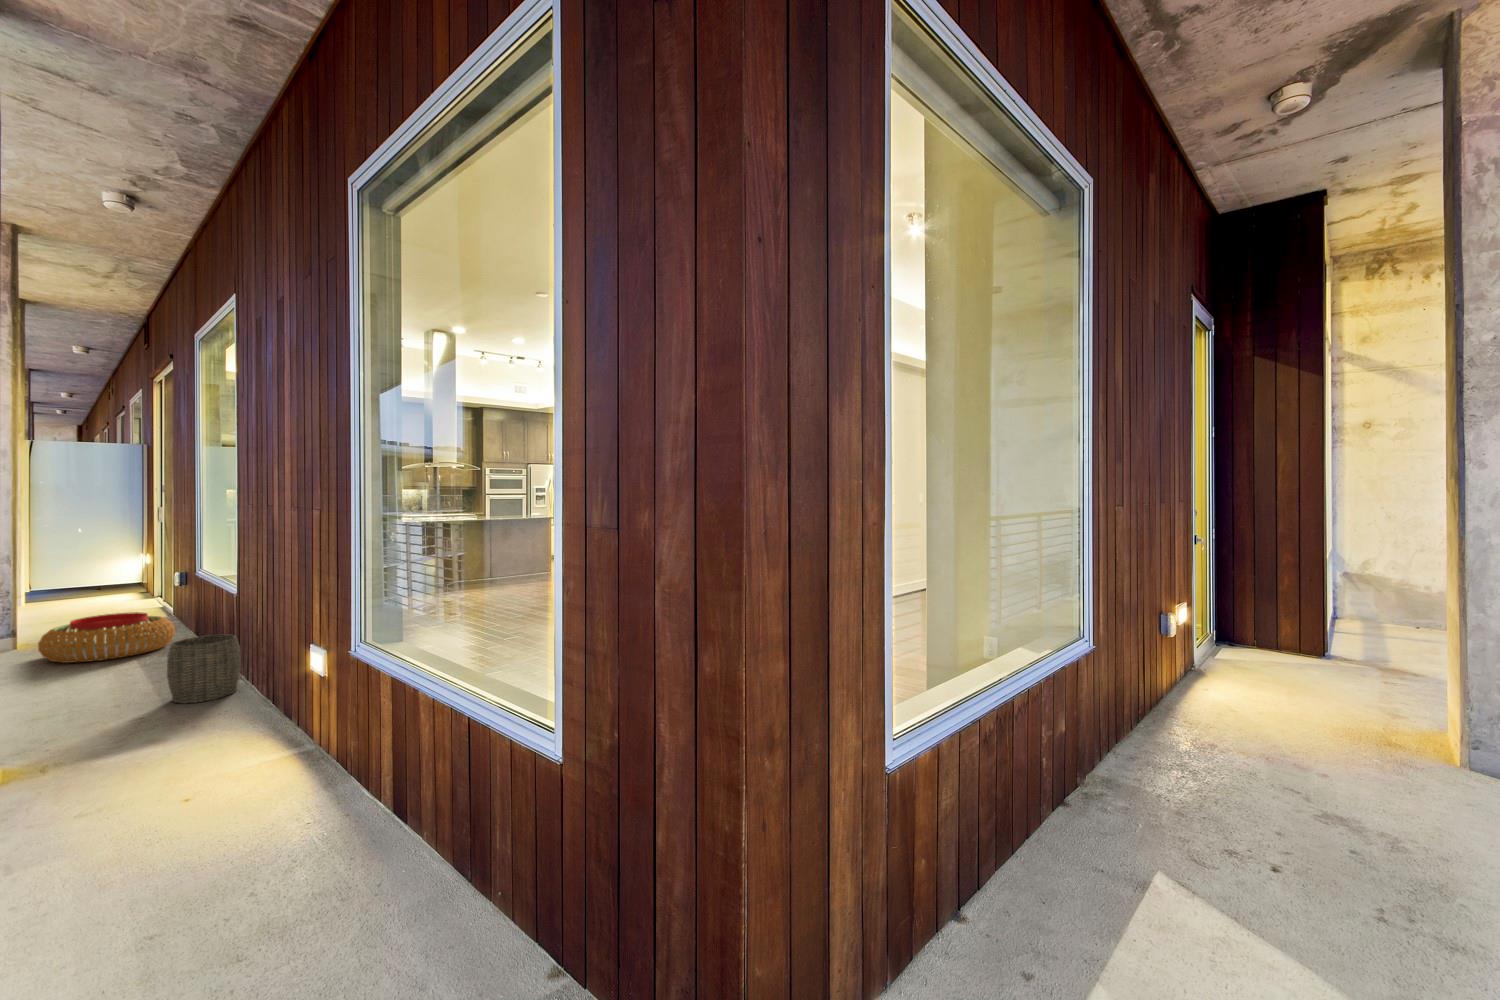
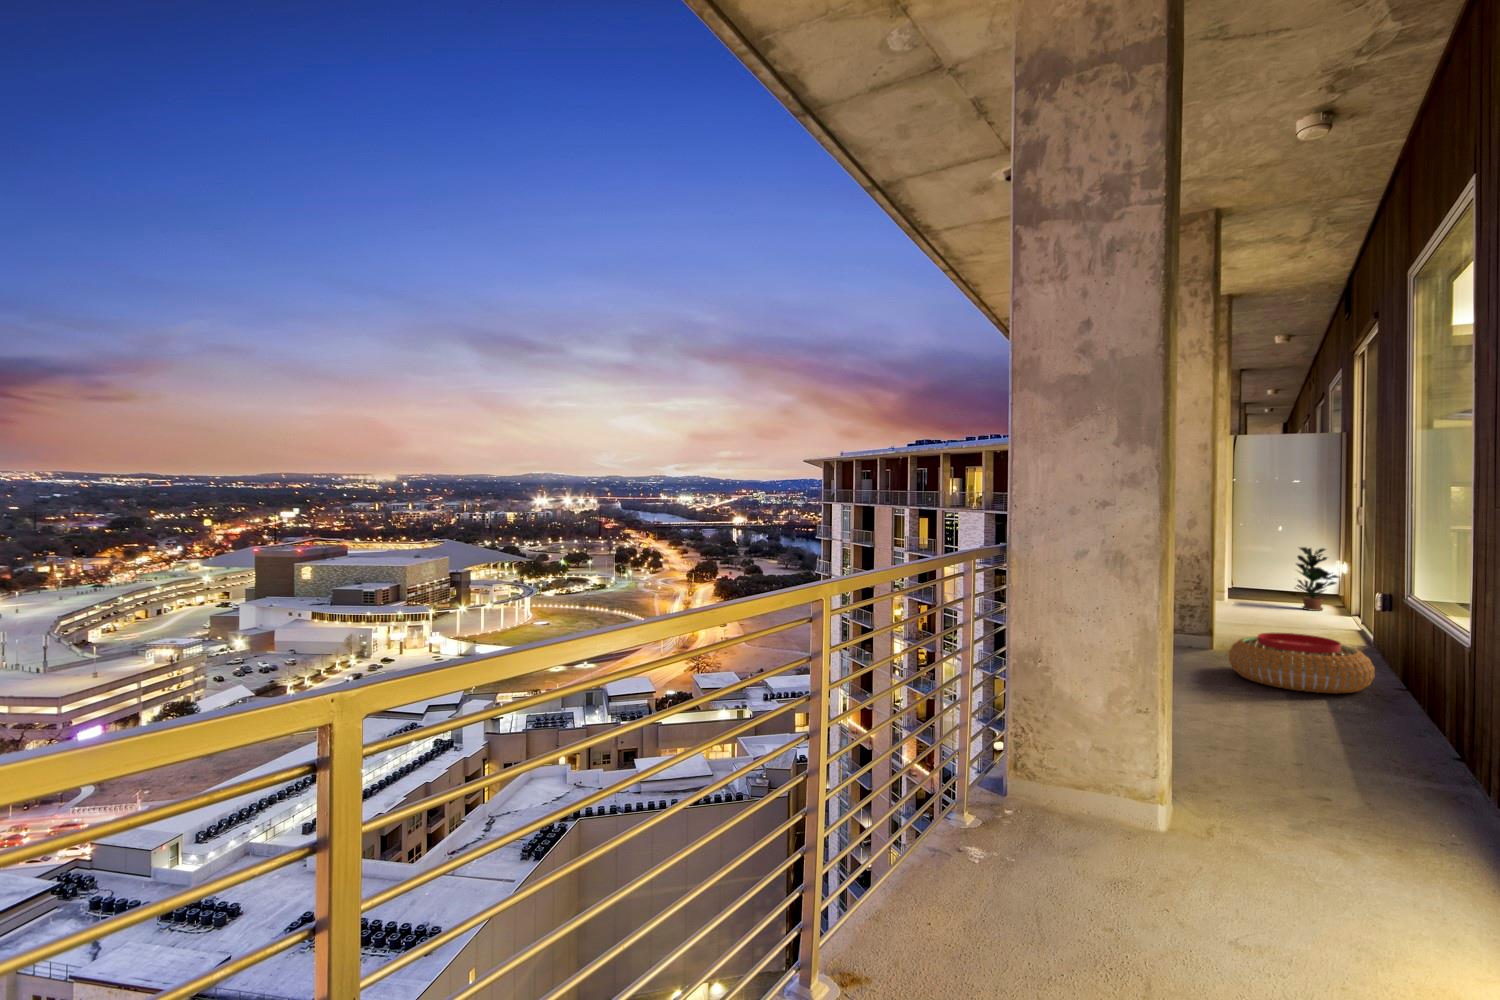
potted plant: none [99,544,145,599] -> present [1295,547,1339,611]
woven basket: present [167,635,241,703] -> none [1362,703,1479,815]

